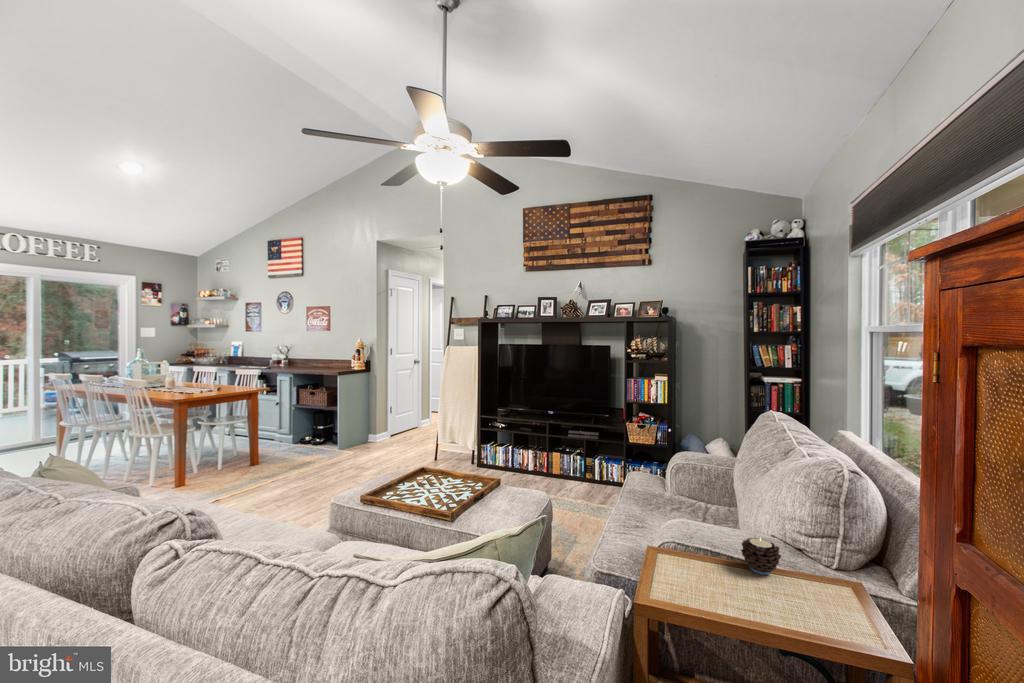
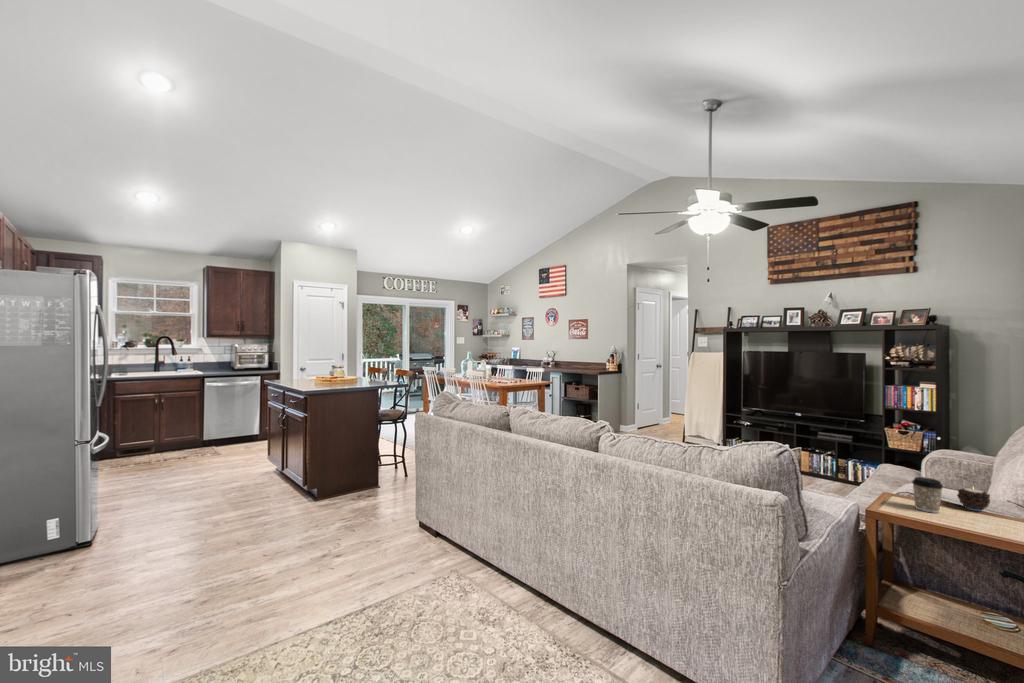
coffee cup: none [697,538,738,600] -> present [912,477,943,513]

